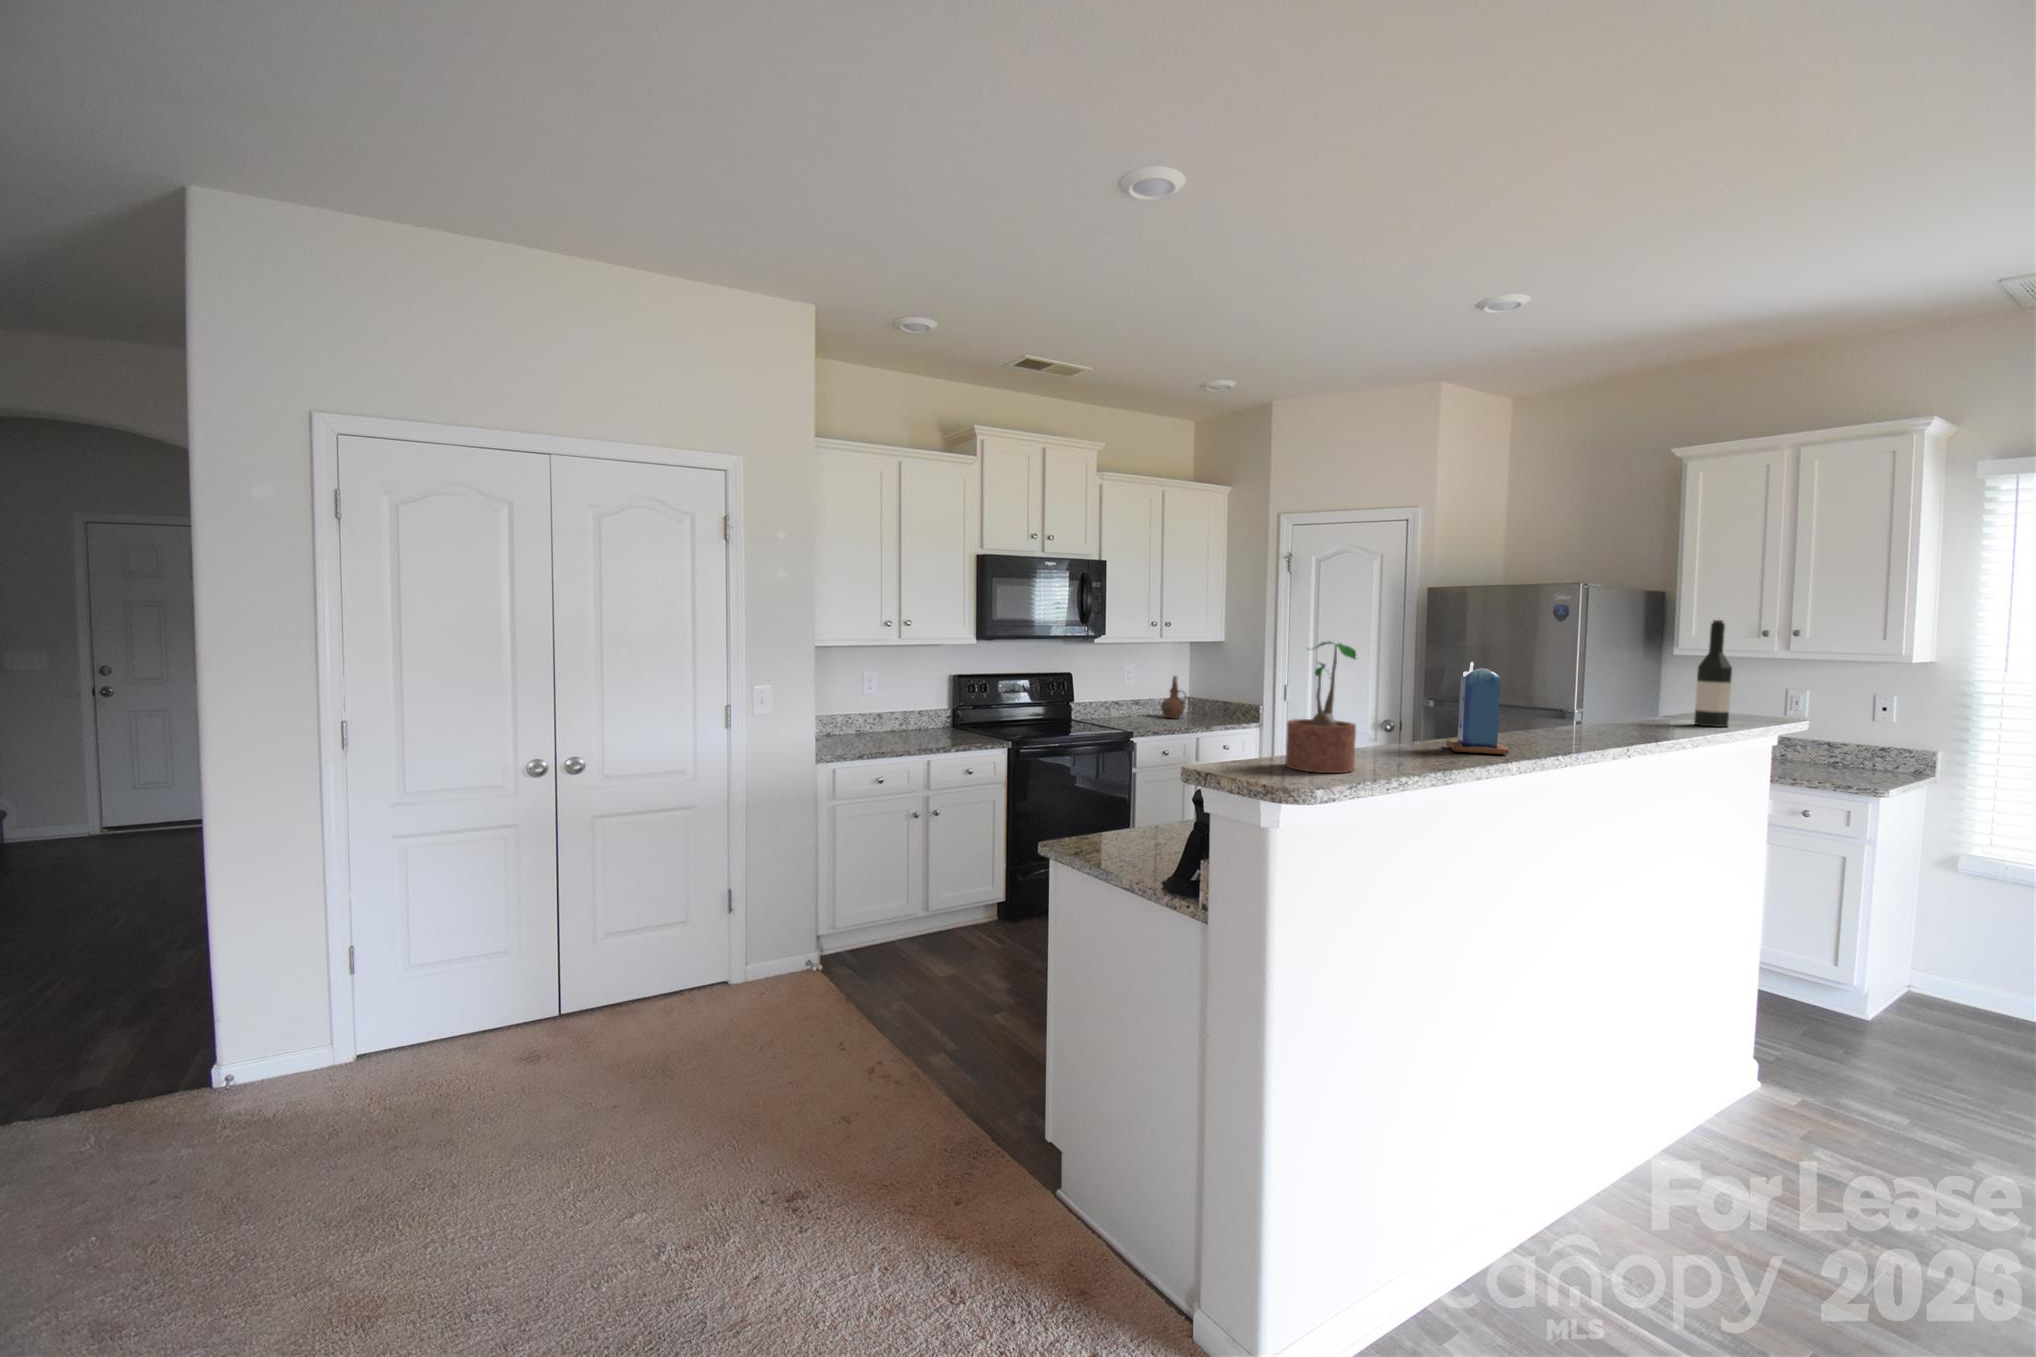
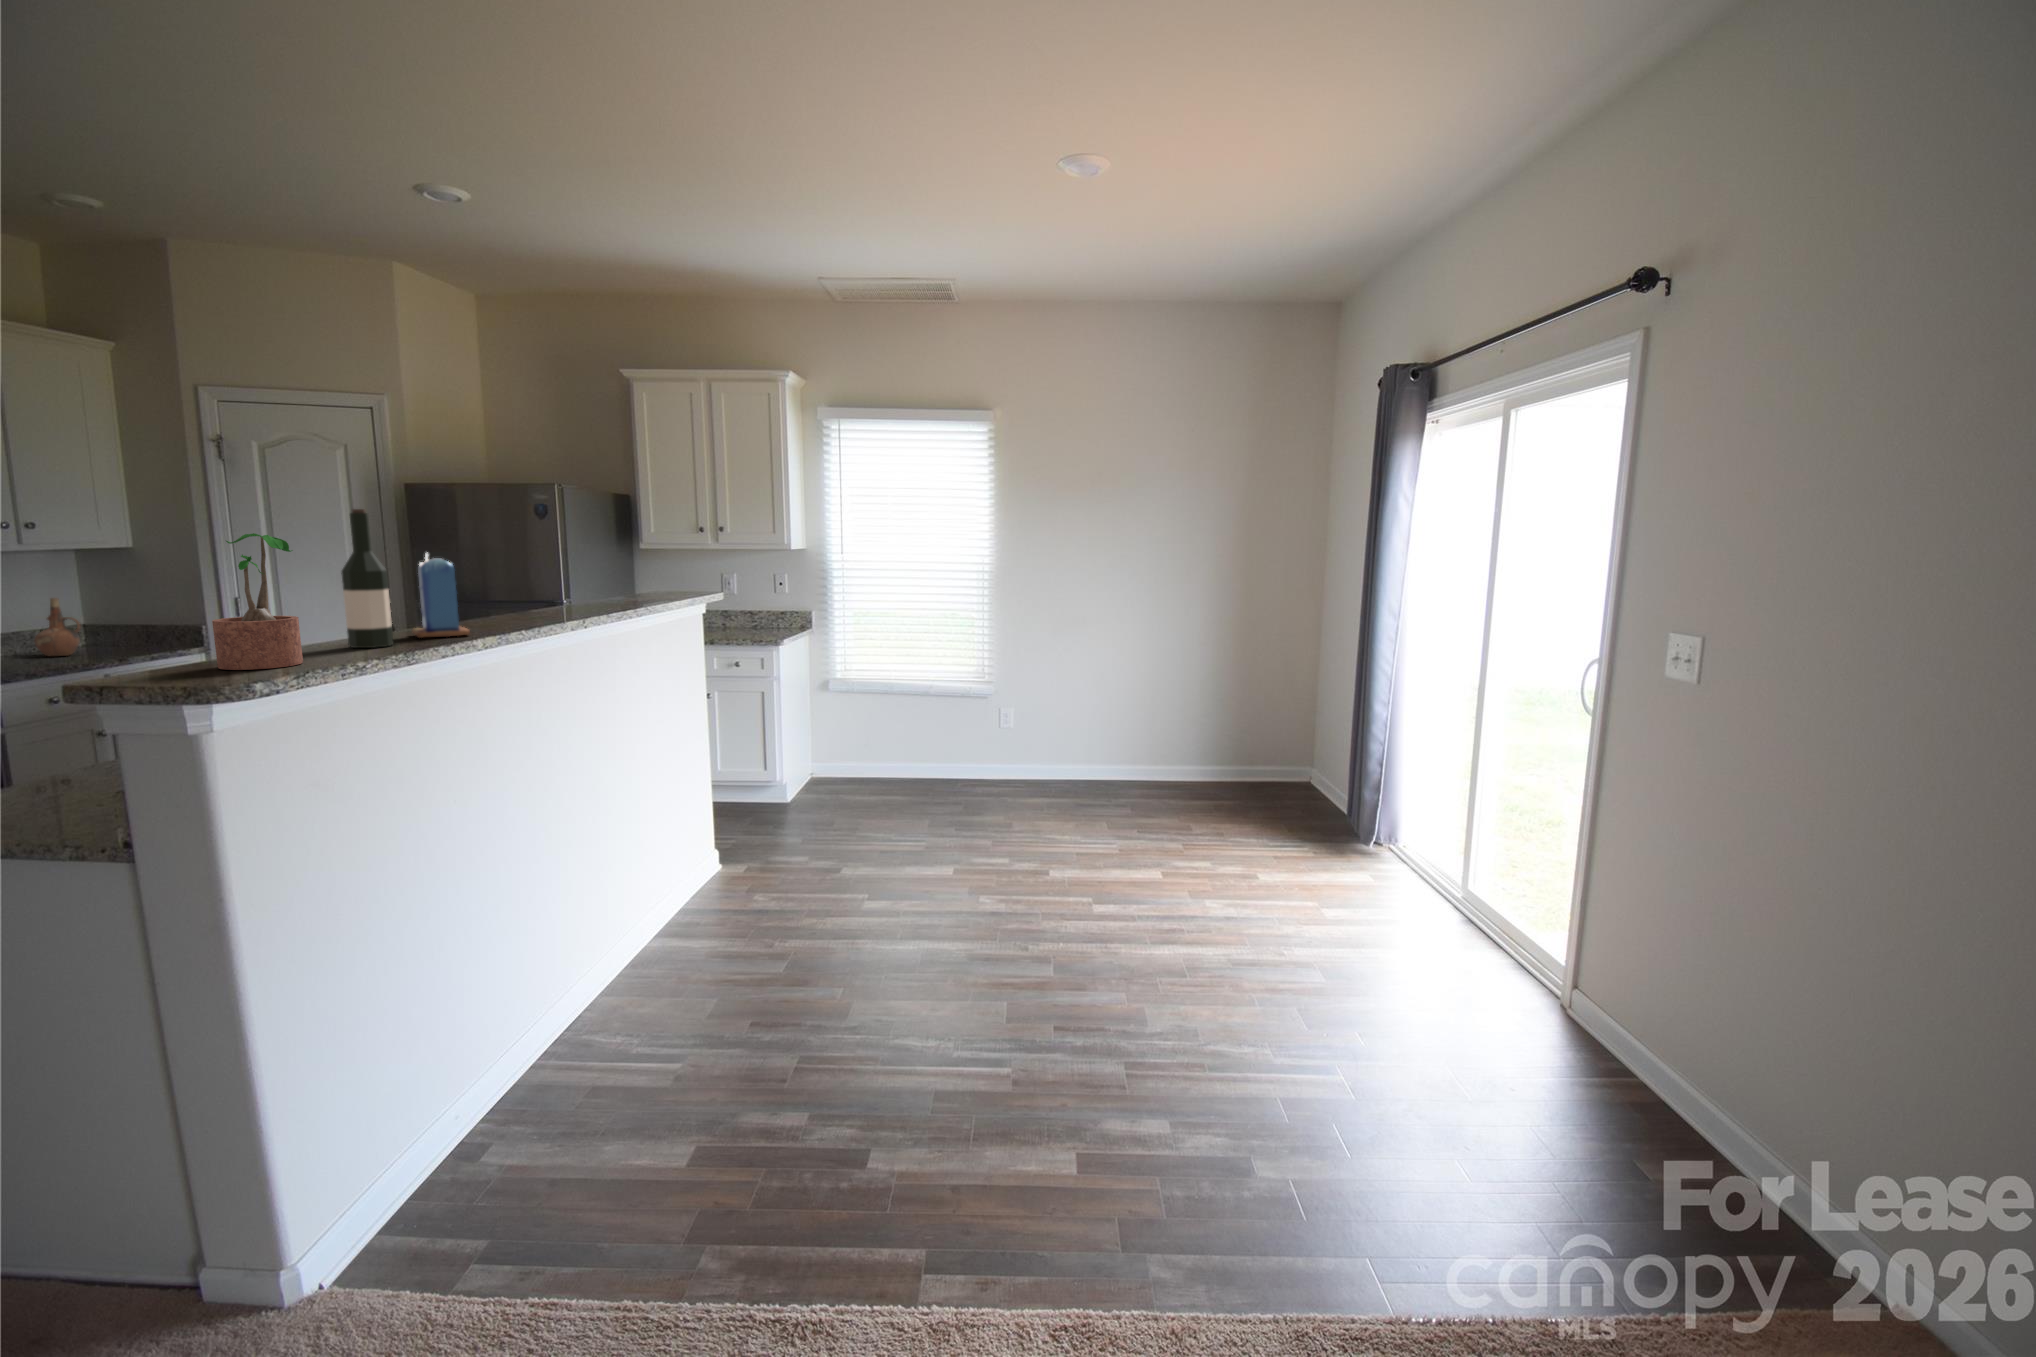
wine bottle: present [1694,620,1732,727] -> present [341,509,393,648]

